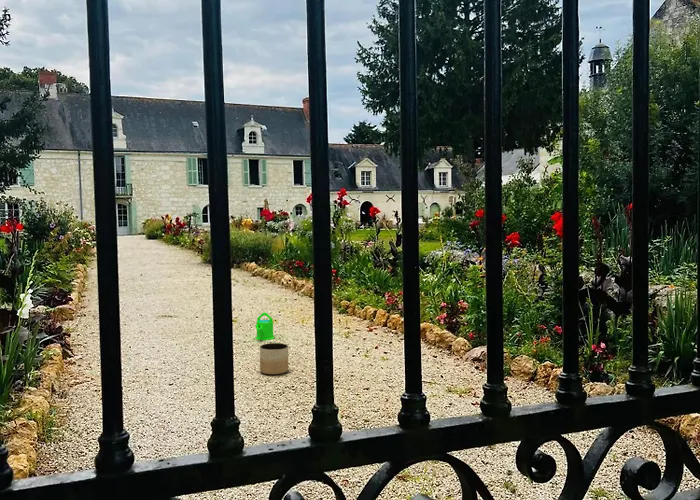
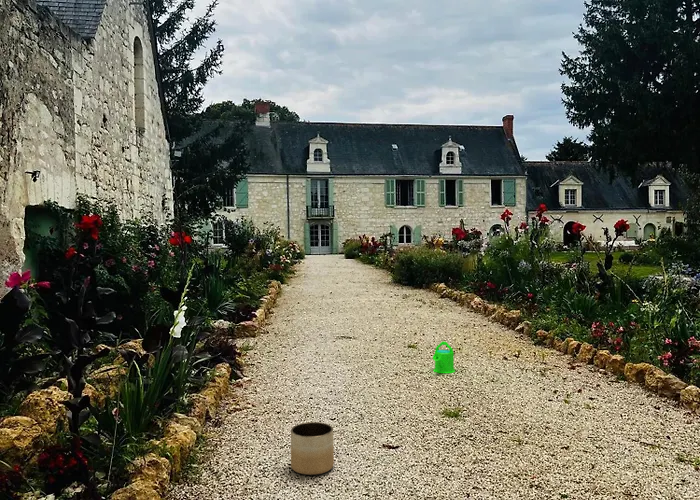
planter: present [260,343,288,375] -> present [291,422,334,475]

